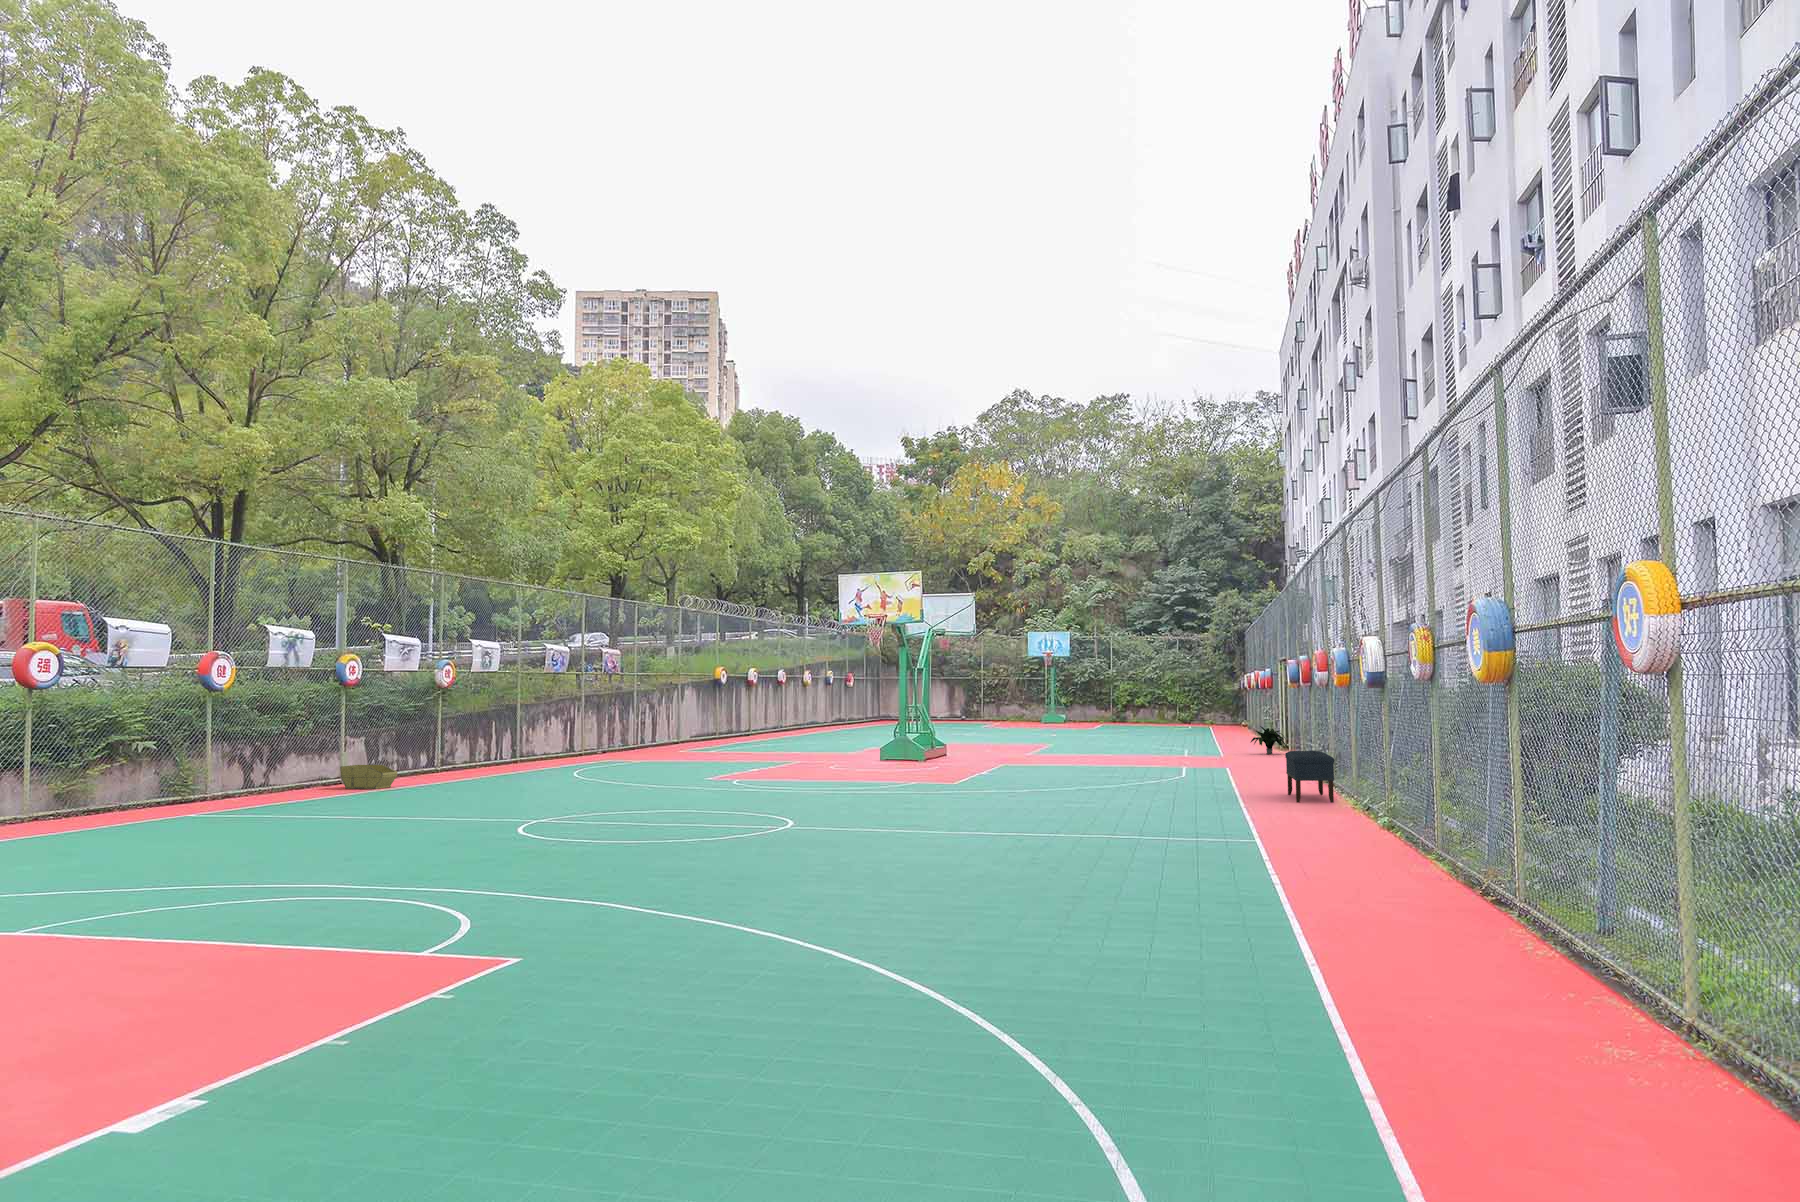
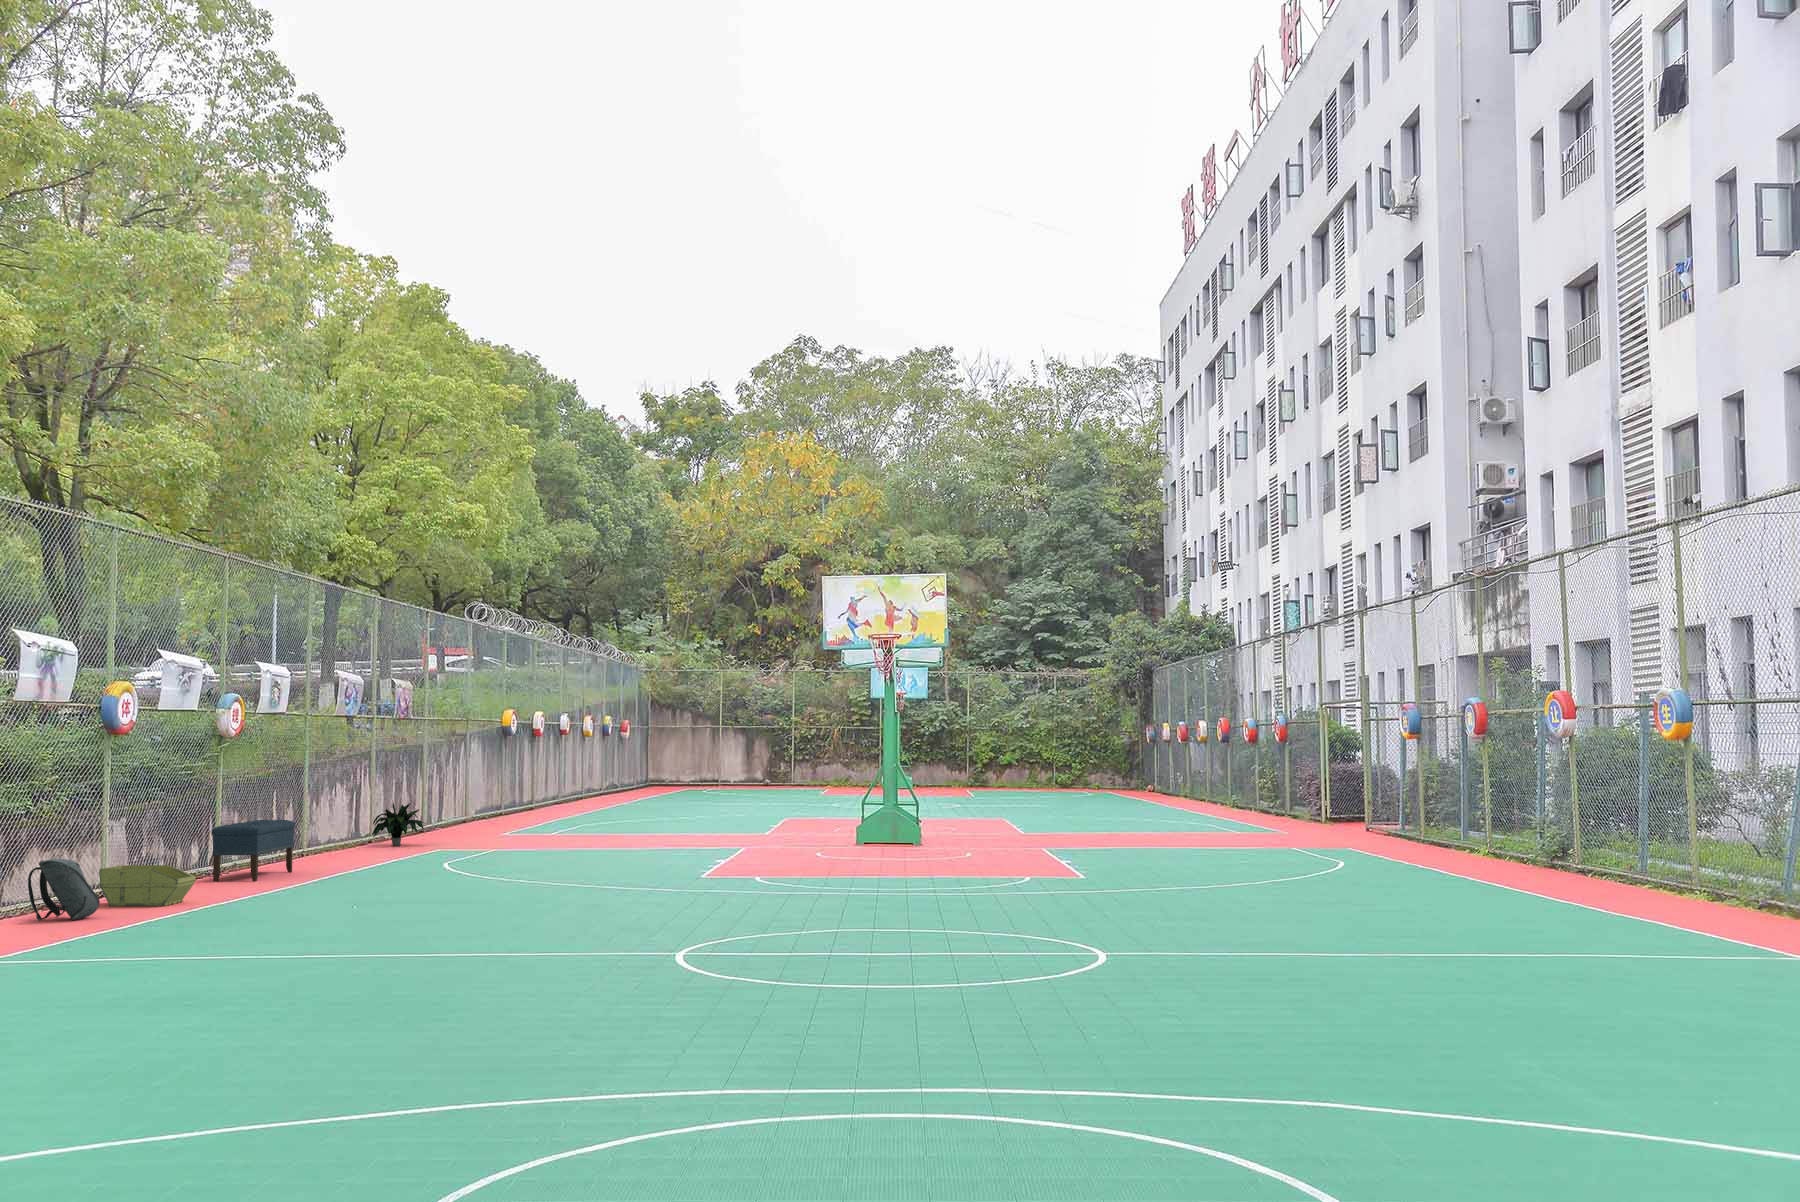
potted plant: present [1251,726,1287,754] -> present [372,803,424,846]
bench: present [1285,751,1334,803] -> present [212,820,295,882]
backpack: none [285,759,327,795] -> present [28,859,100,921]

